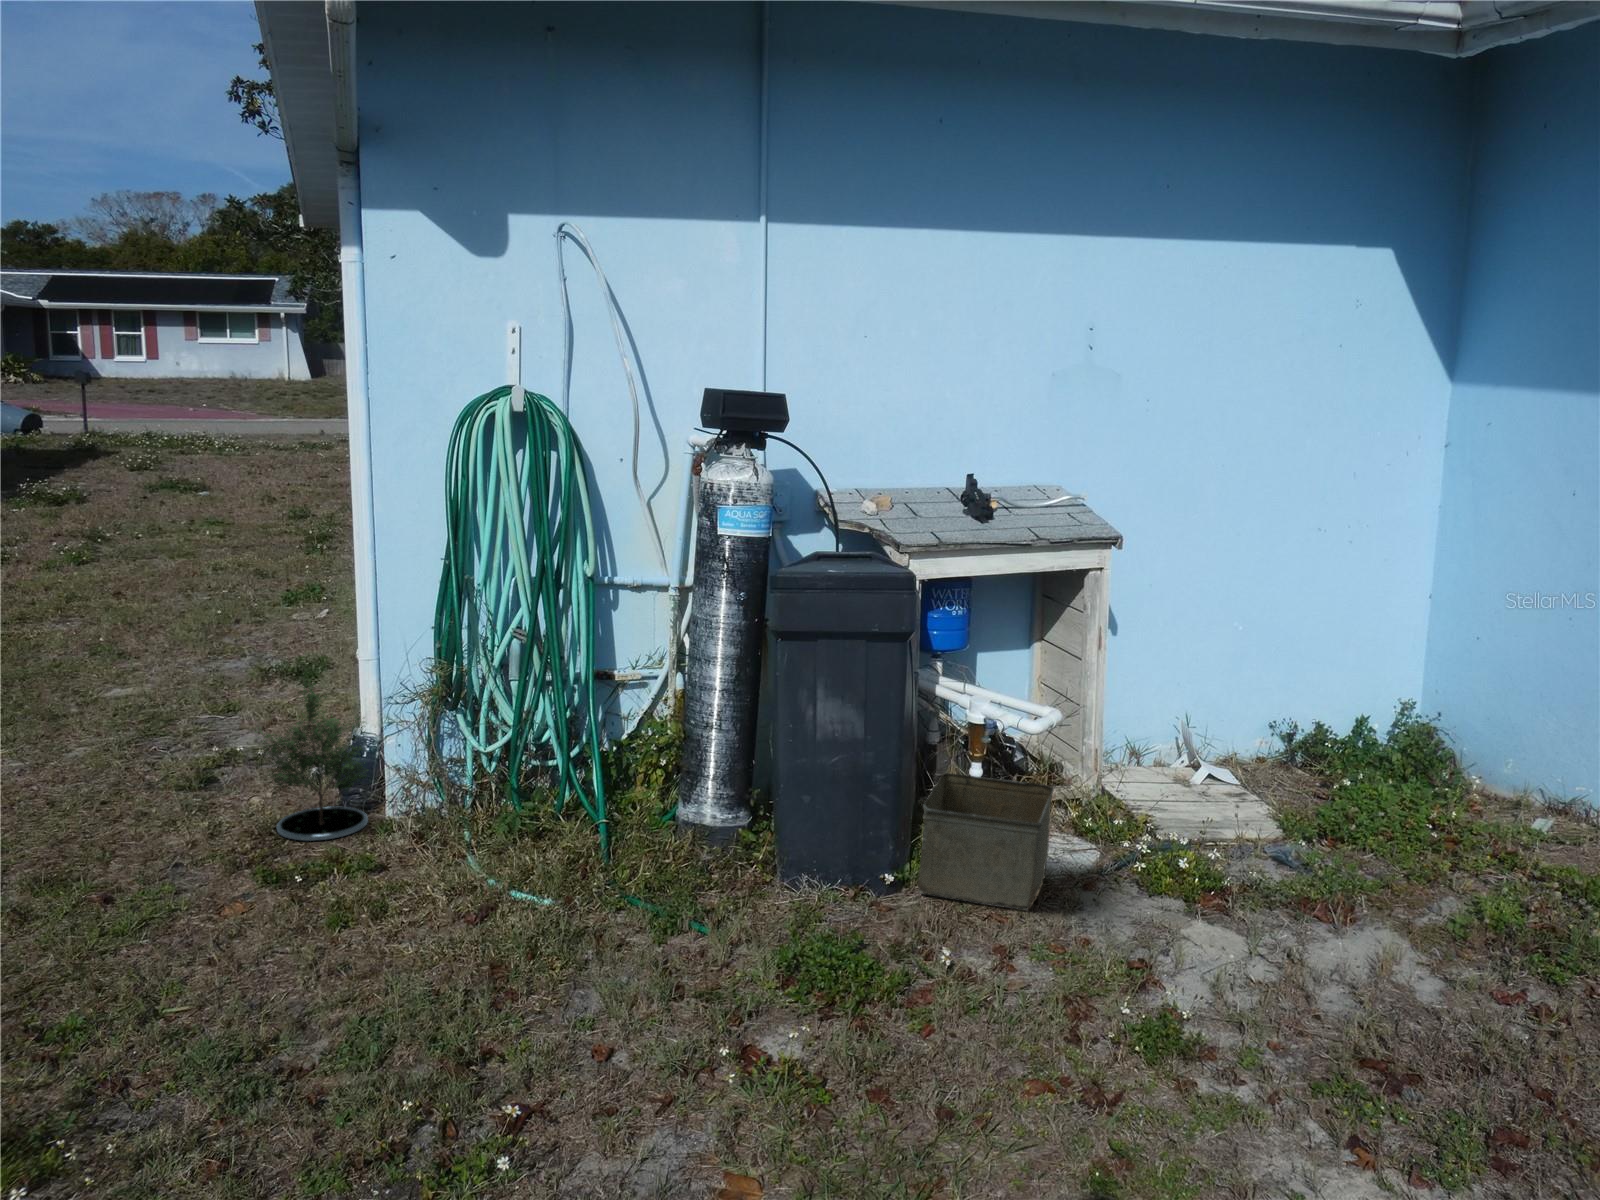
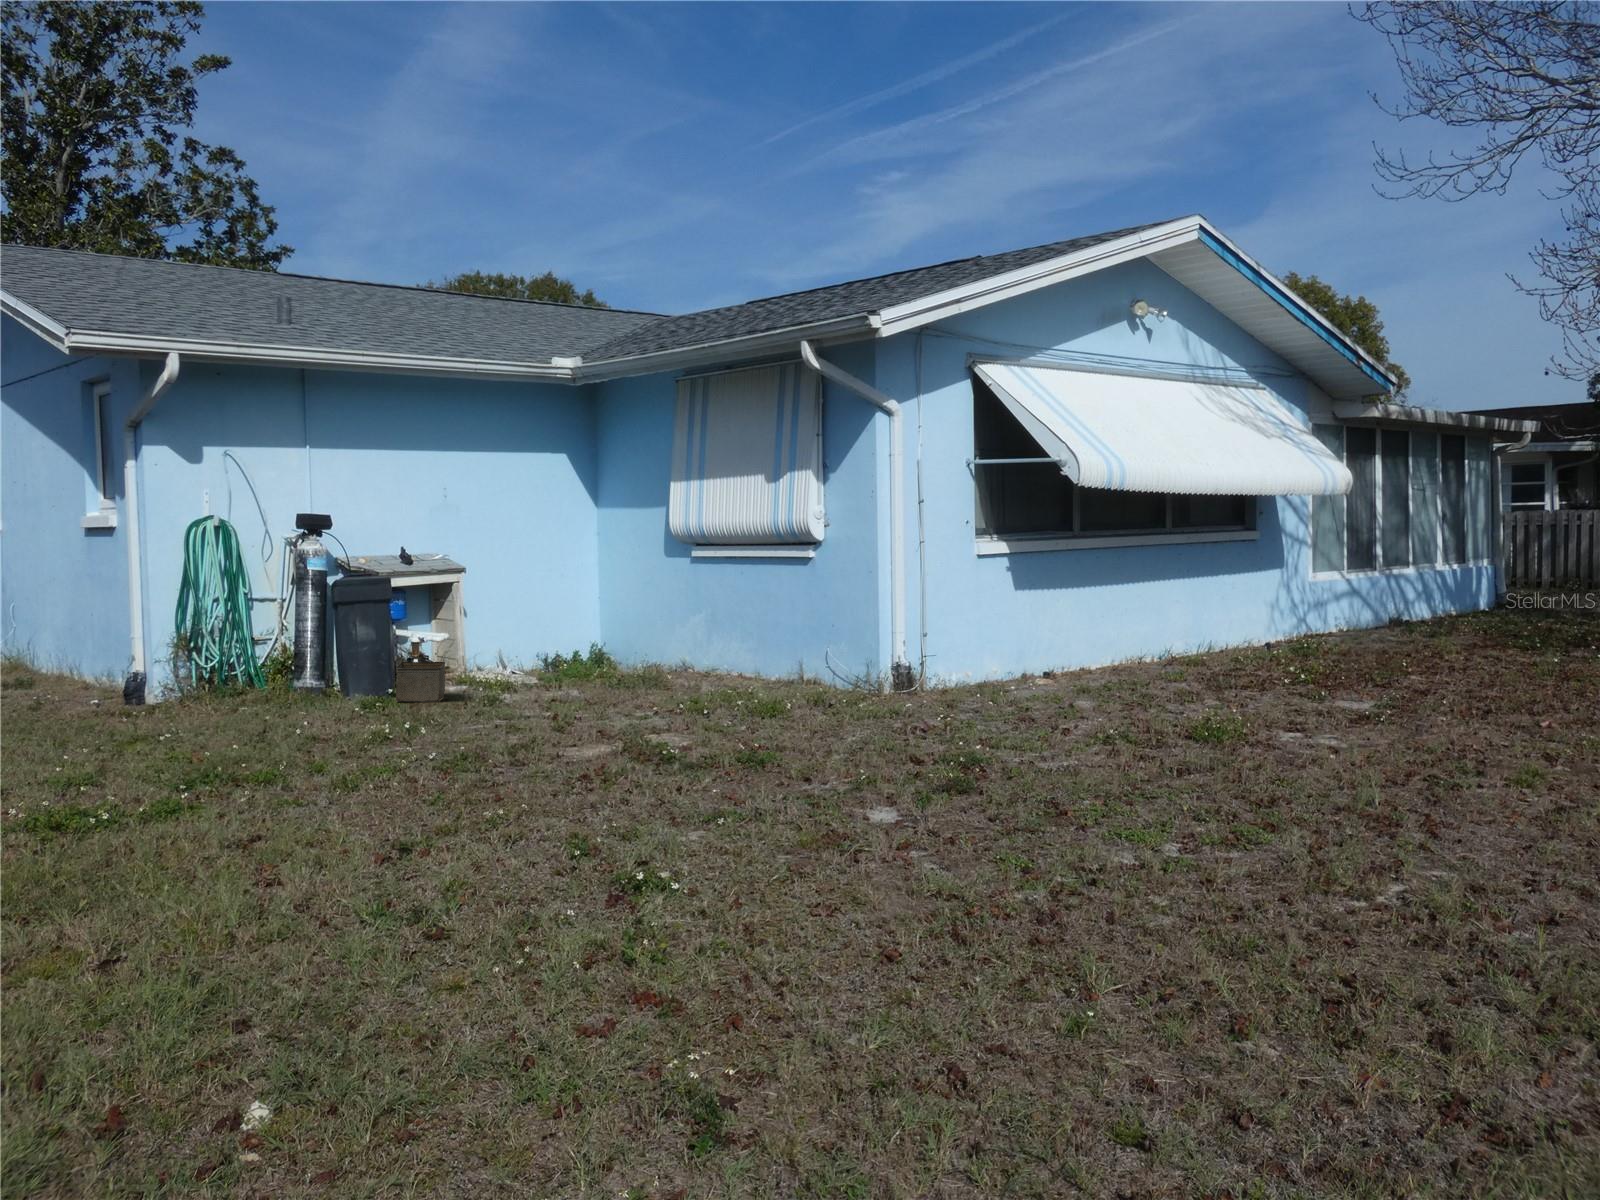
potted tree: present [256,674,368,841] -> none [92,641,147,712]

